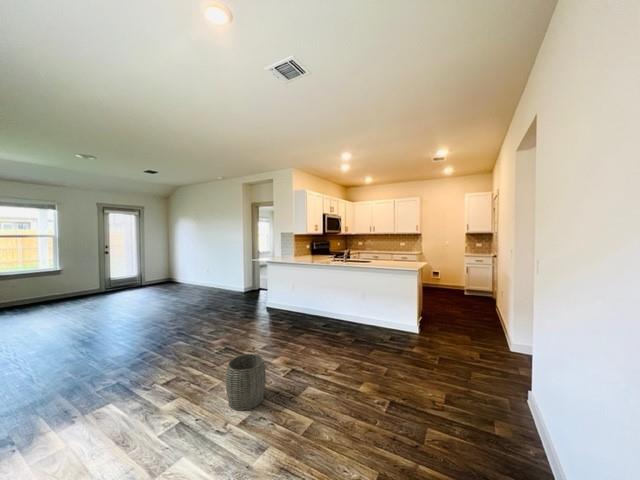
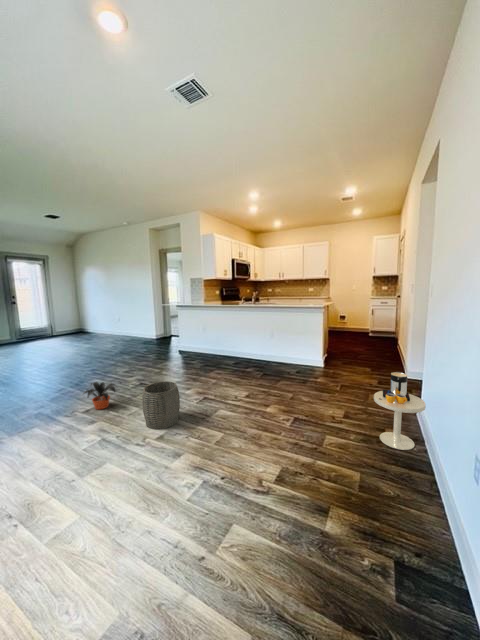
potted plant: none [163,349,201,381] -> present [84,382,115,409]
side table: none [481,357,542,454] -> present [374,372,426,450]

